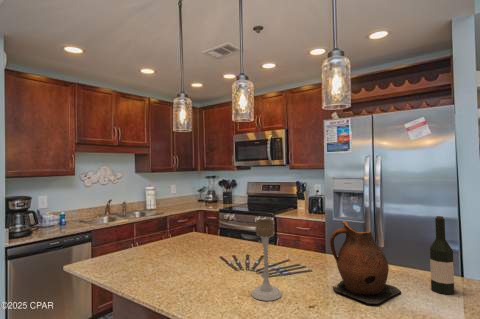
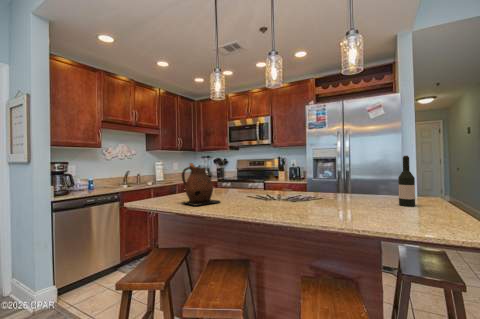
candle holder: present [251,219,282,301] -> none [281,158,303,212]
ceramic pitcher: present [330,221,401,305] -> present [182,163,219,206]

